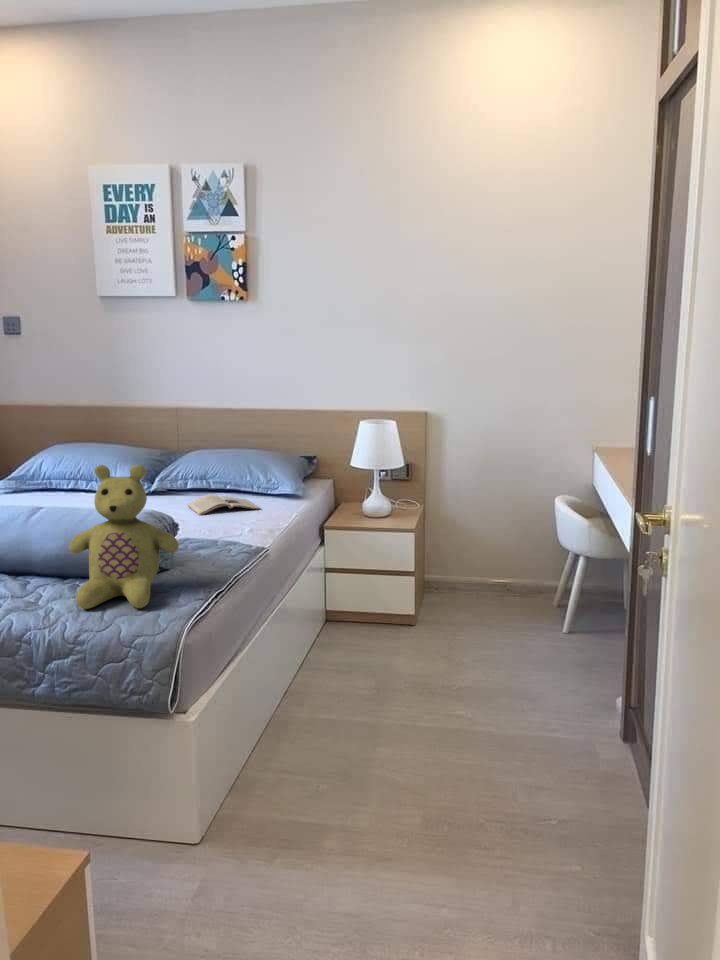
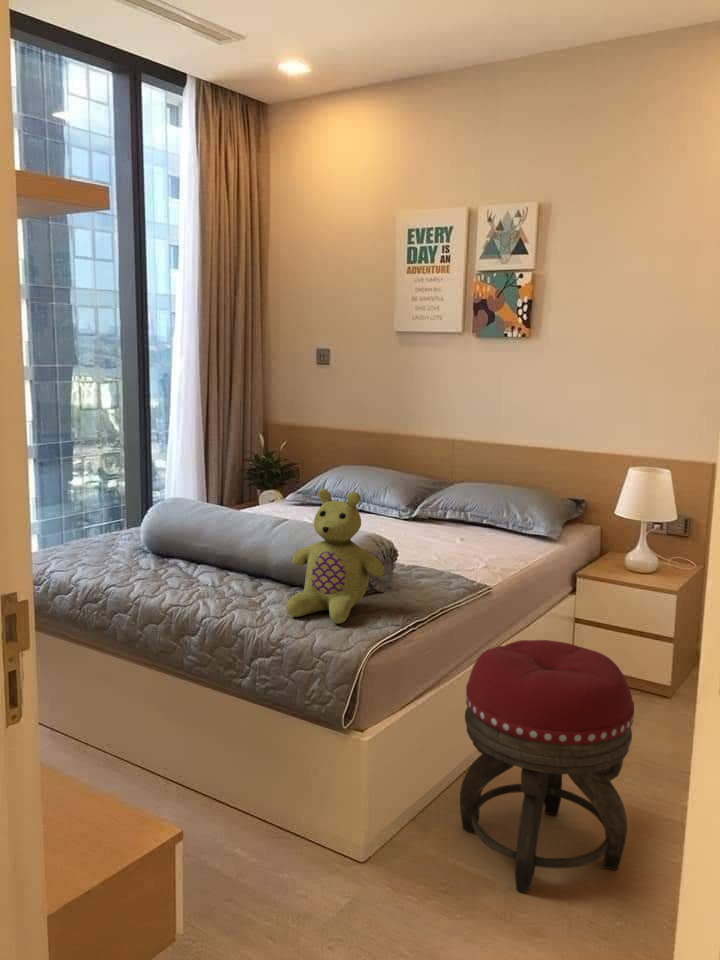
magazine: present [188,495,261,515] -> none [439,528,508,548]
footstool: none [281,590,441,834] -> present [460,640,634,893]

